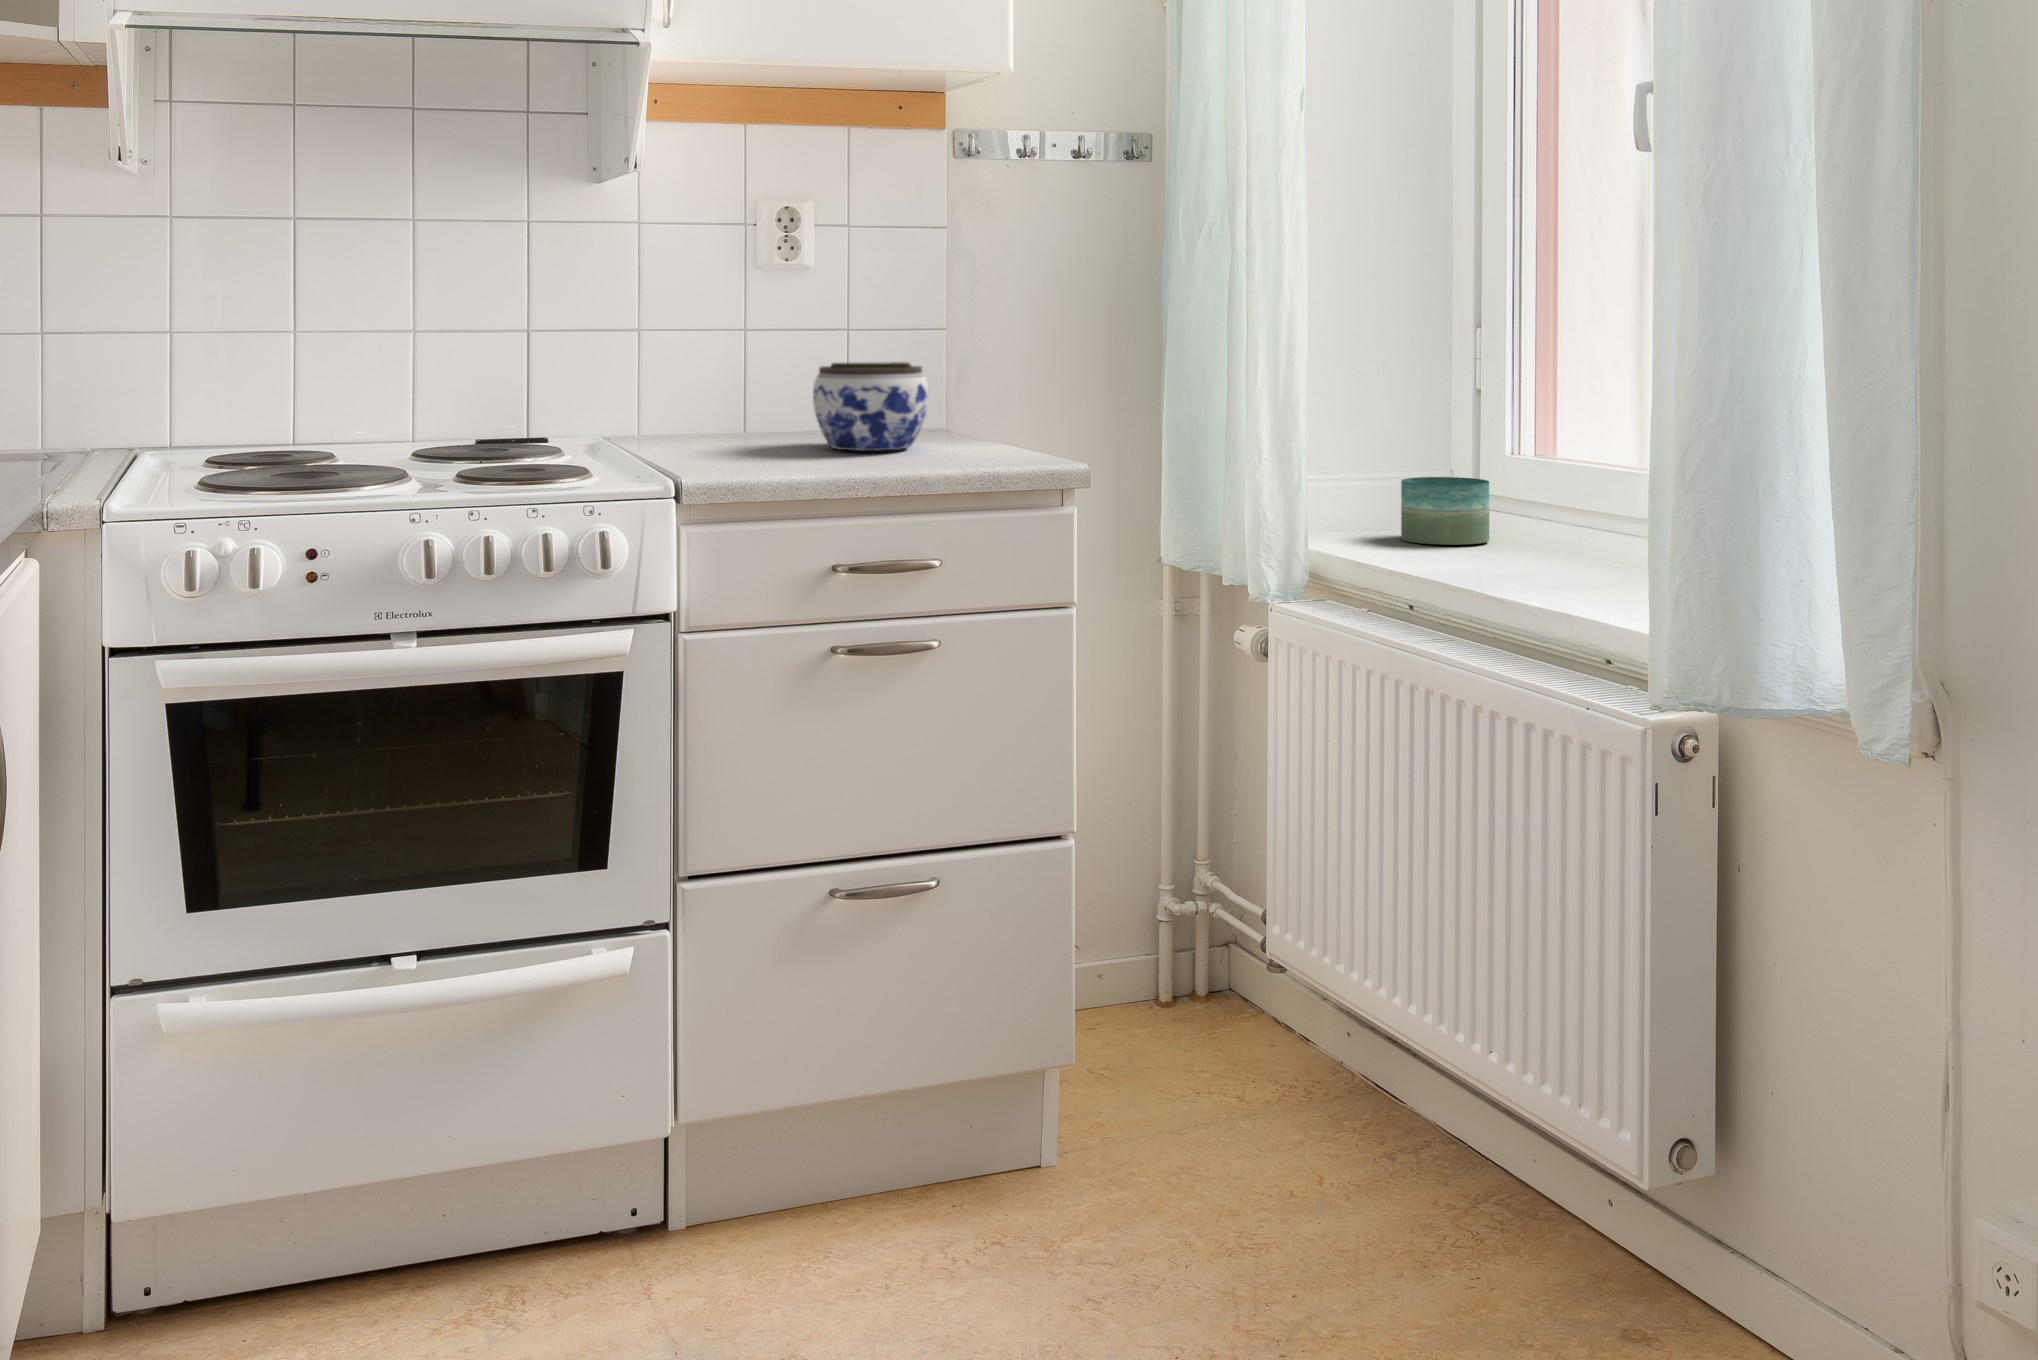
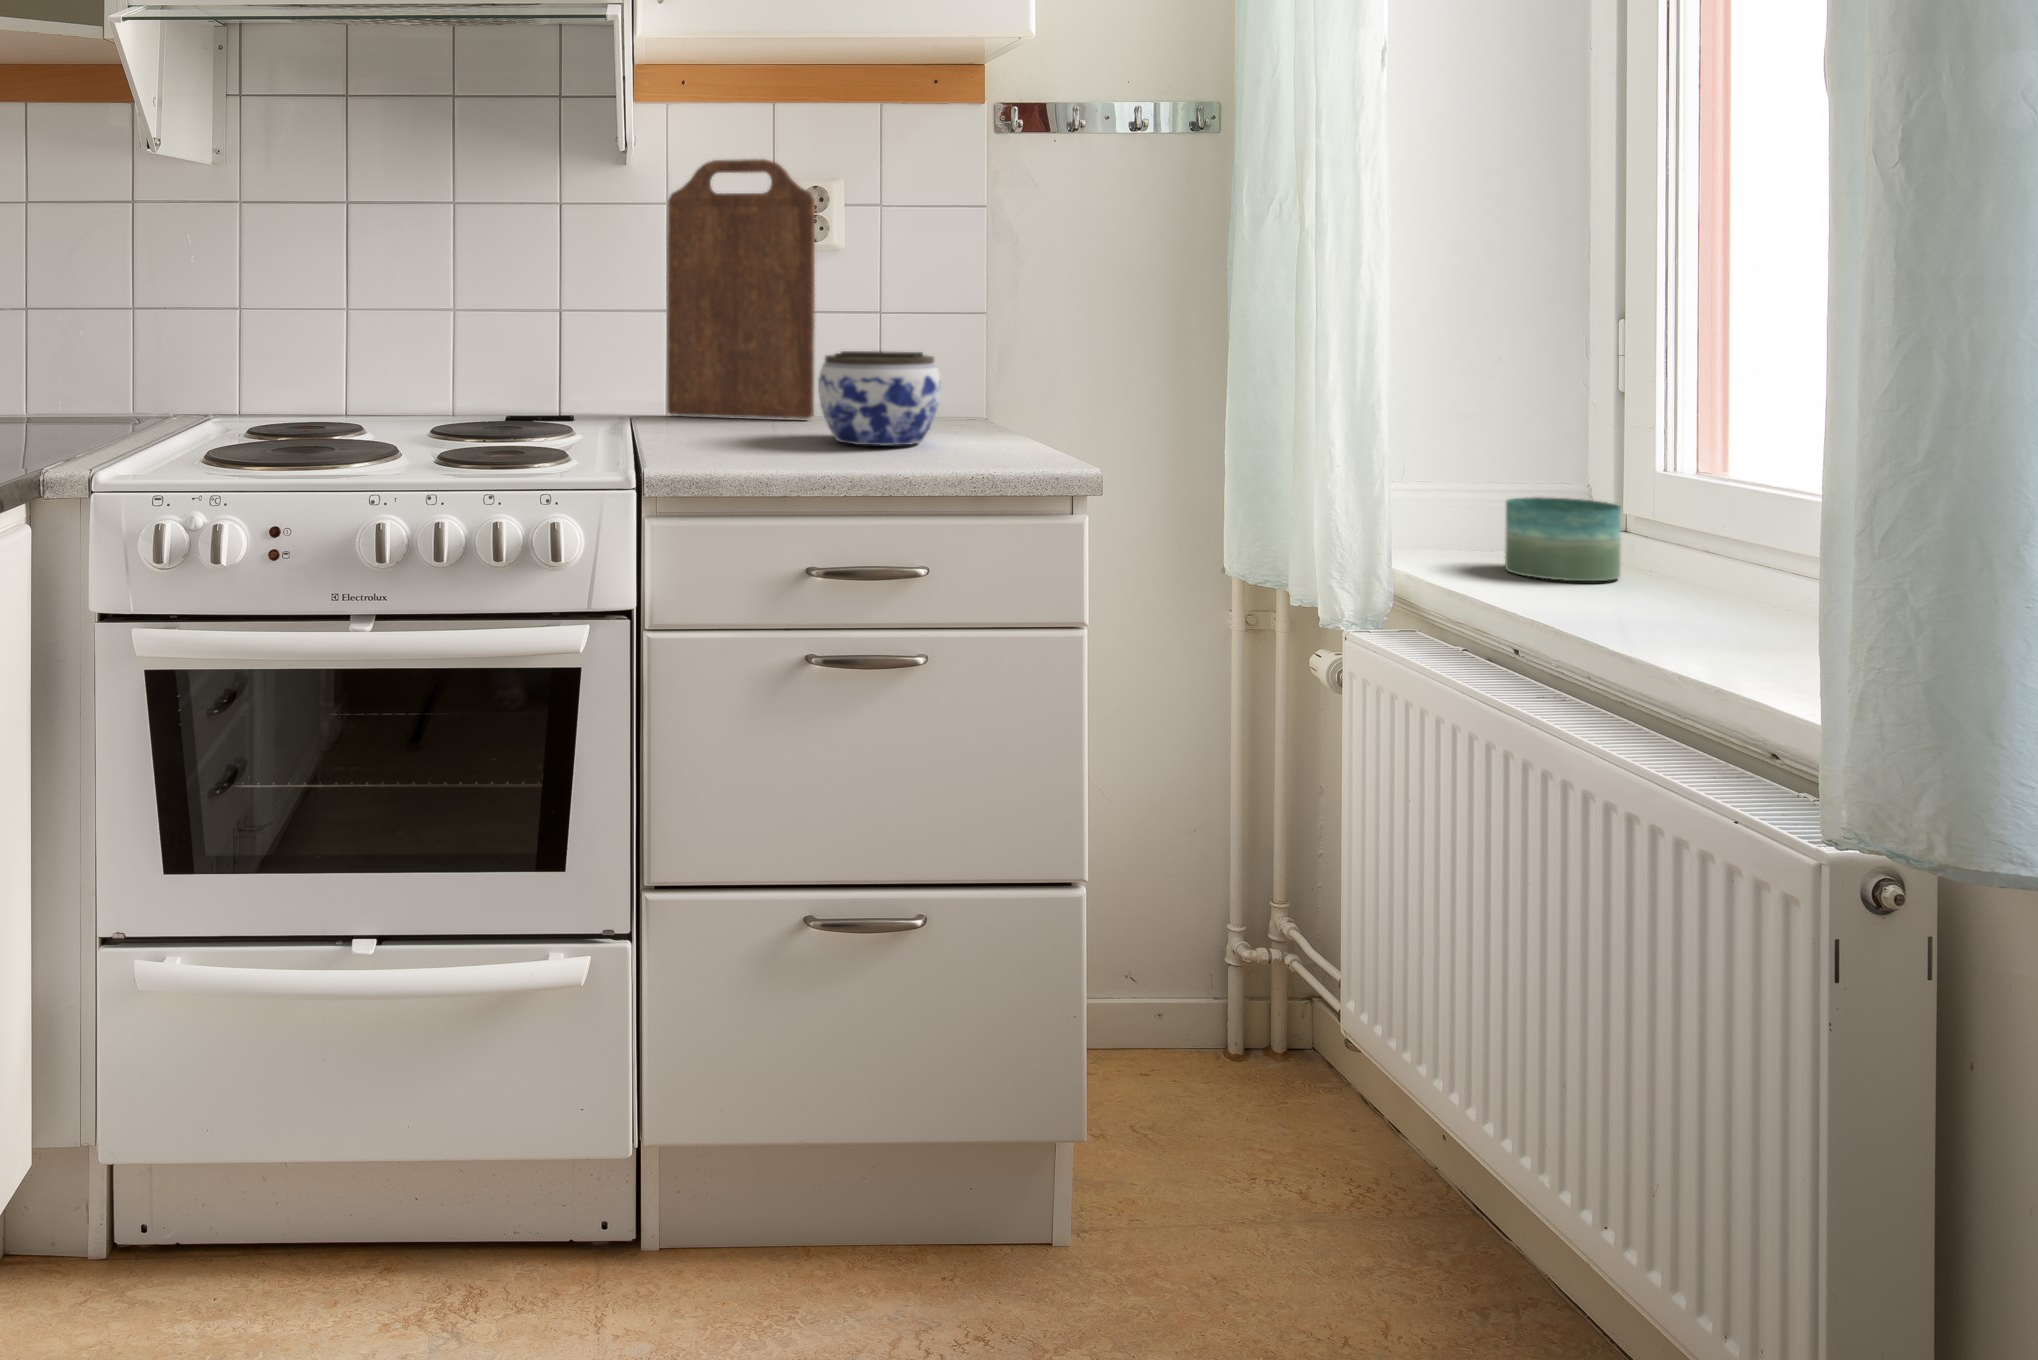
cutting board: none [641,177,790,431] -> present [667,159,815,419]

